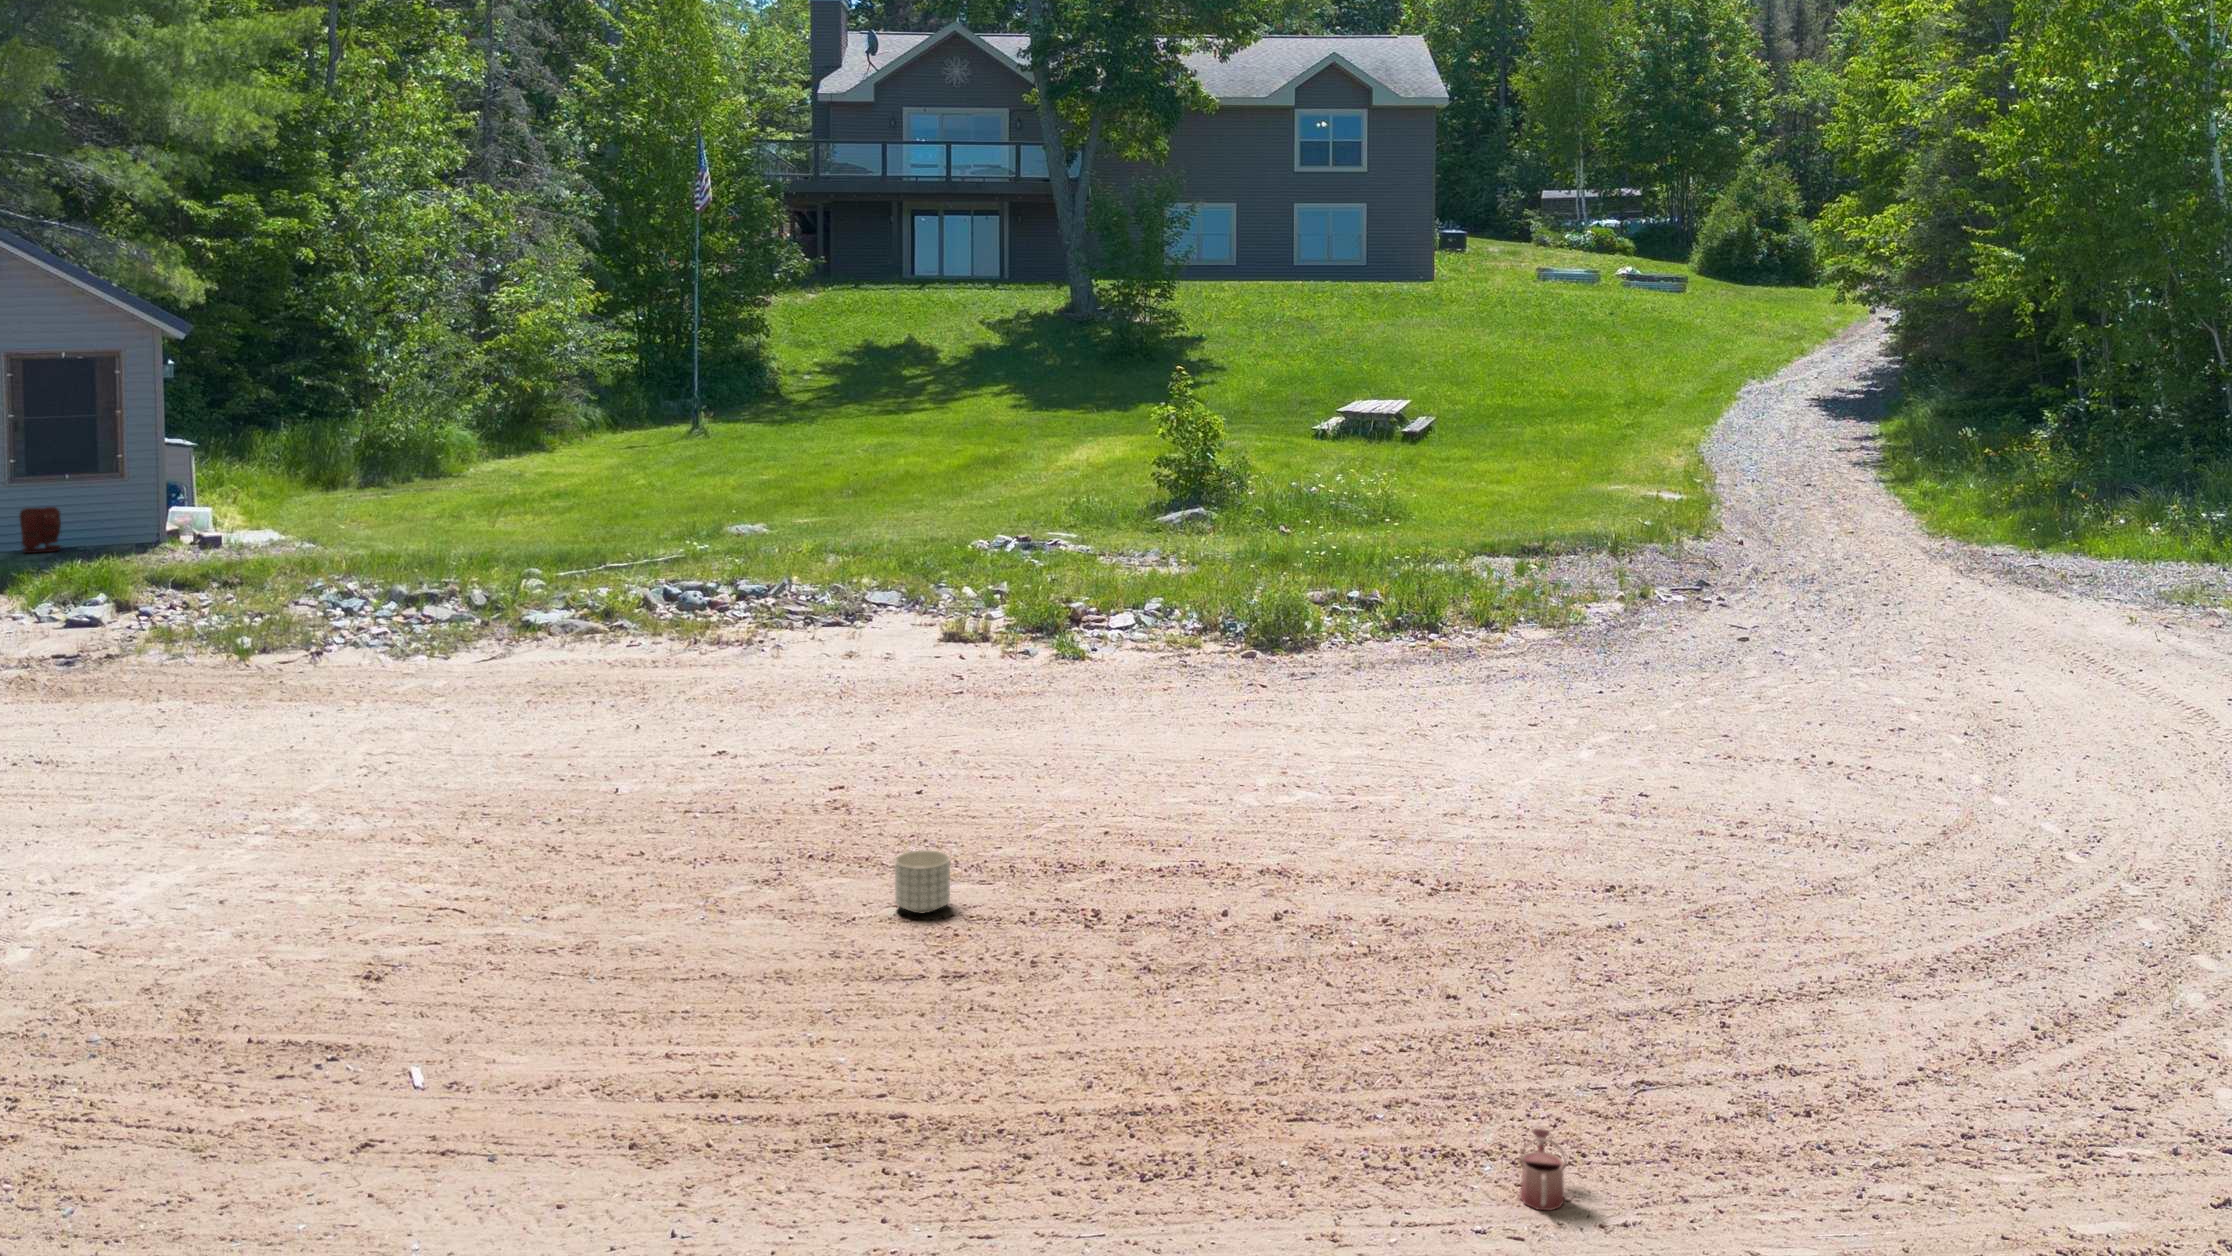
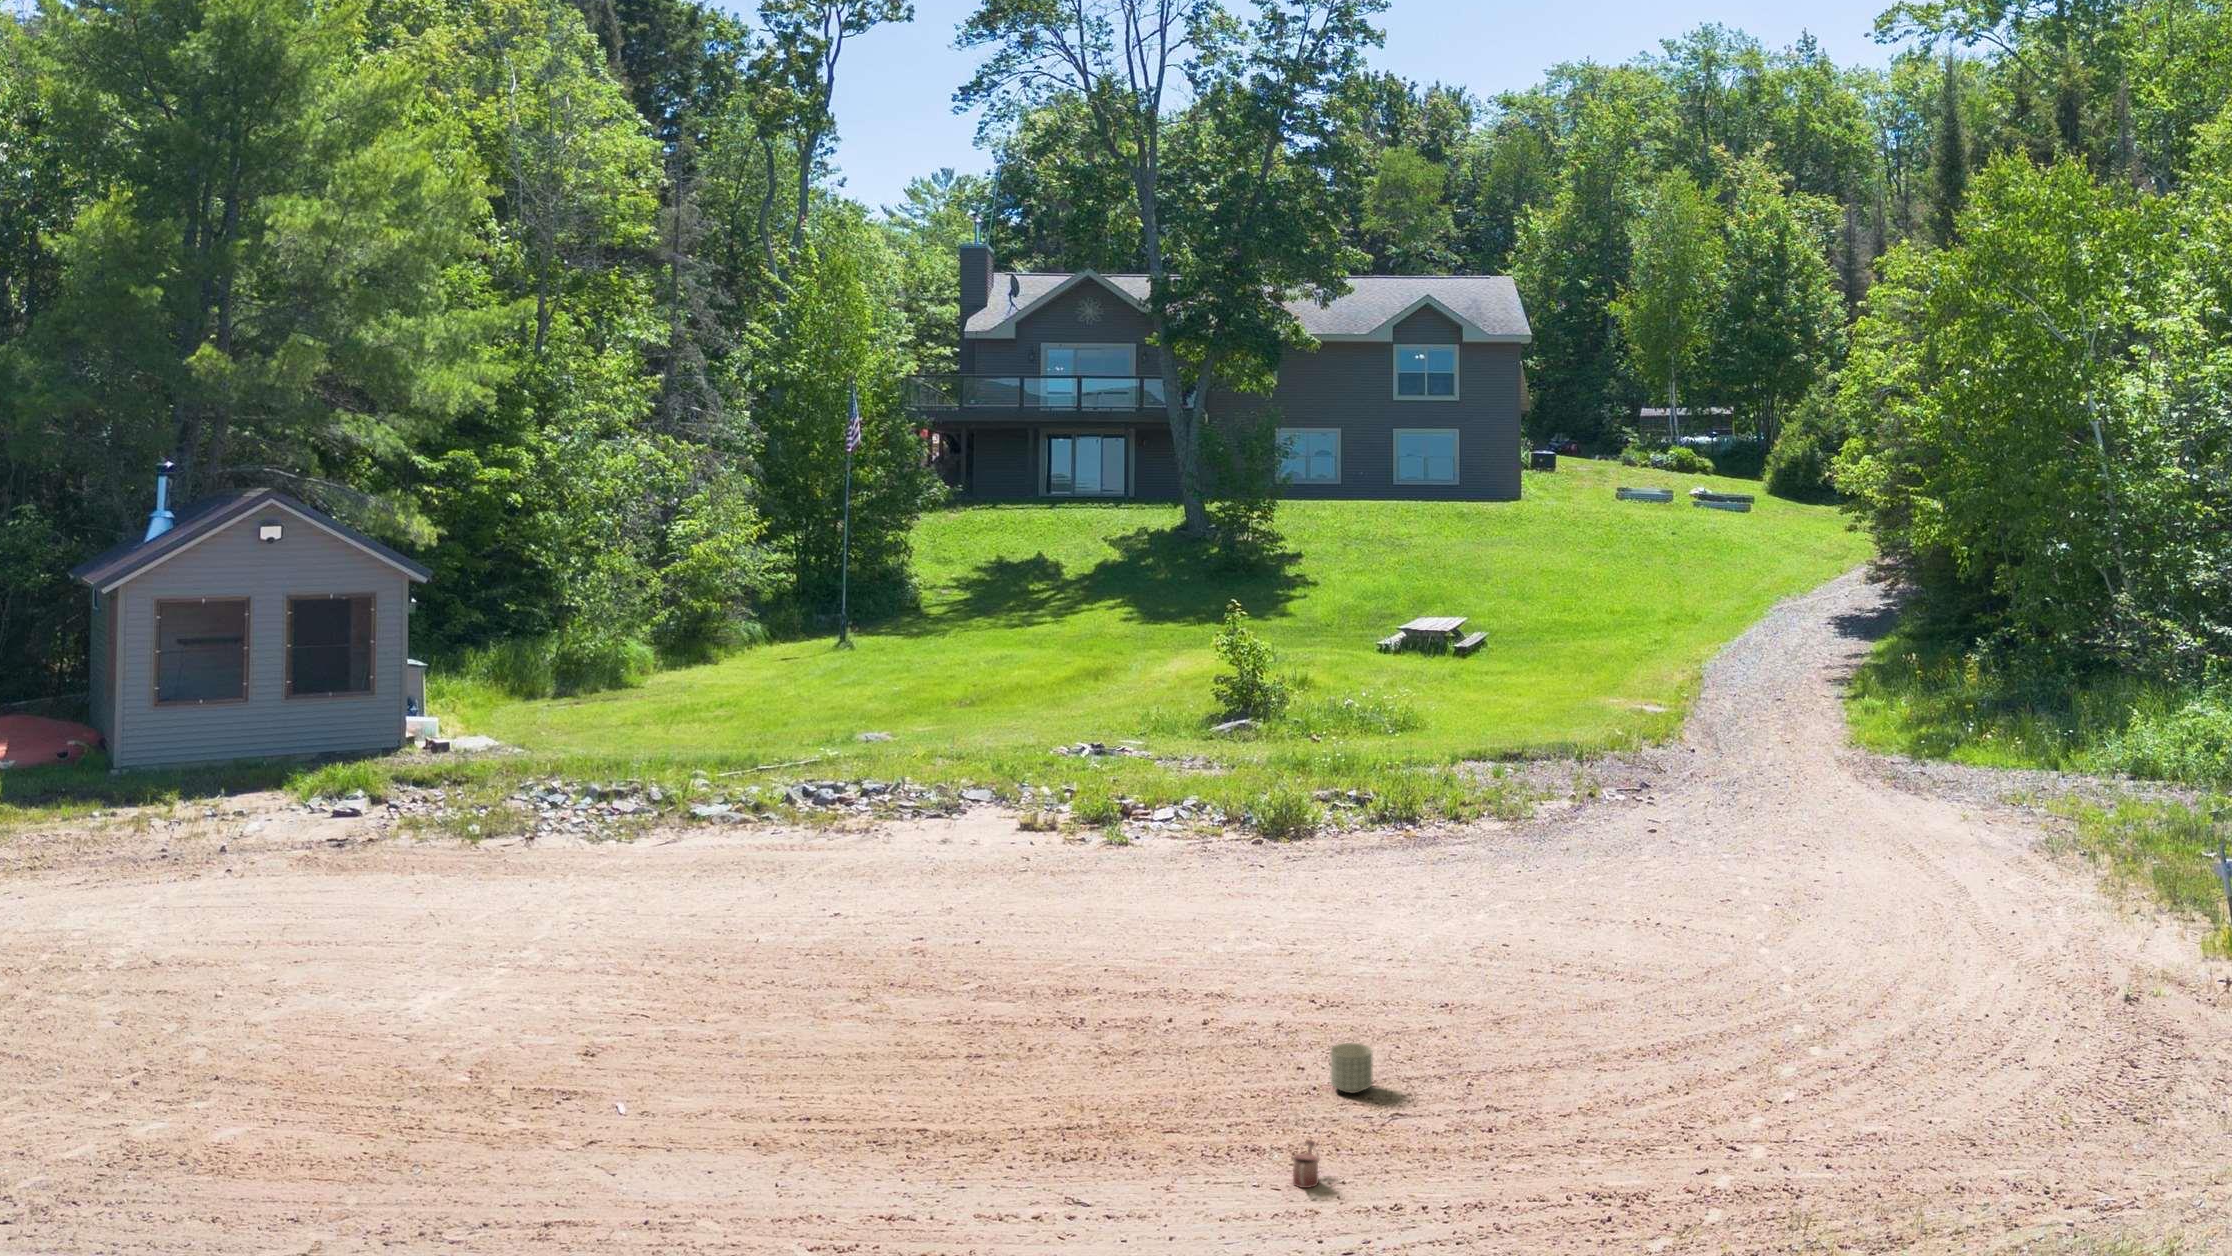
backpack: present [19,507,61,553] -> none [289,714,321,756]
planter: present [895,850,950,913] -> present [1330,1043,1373,1093]

